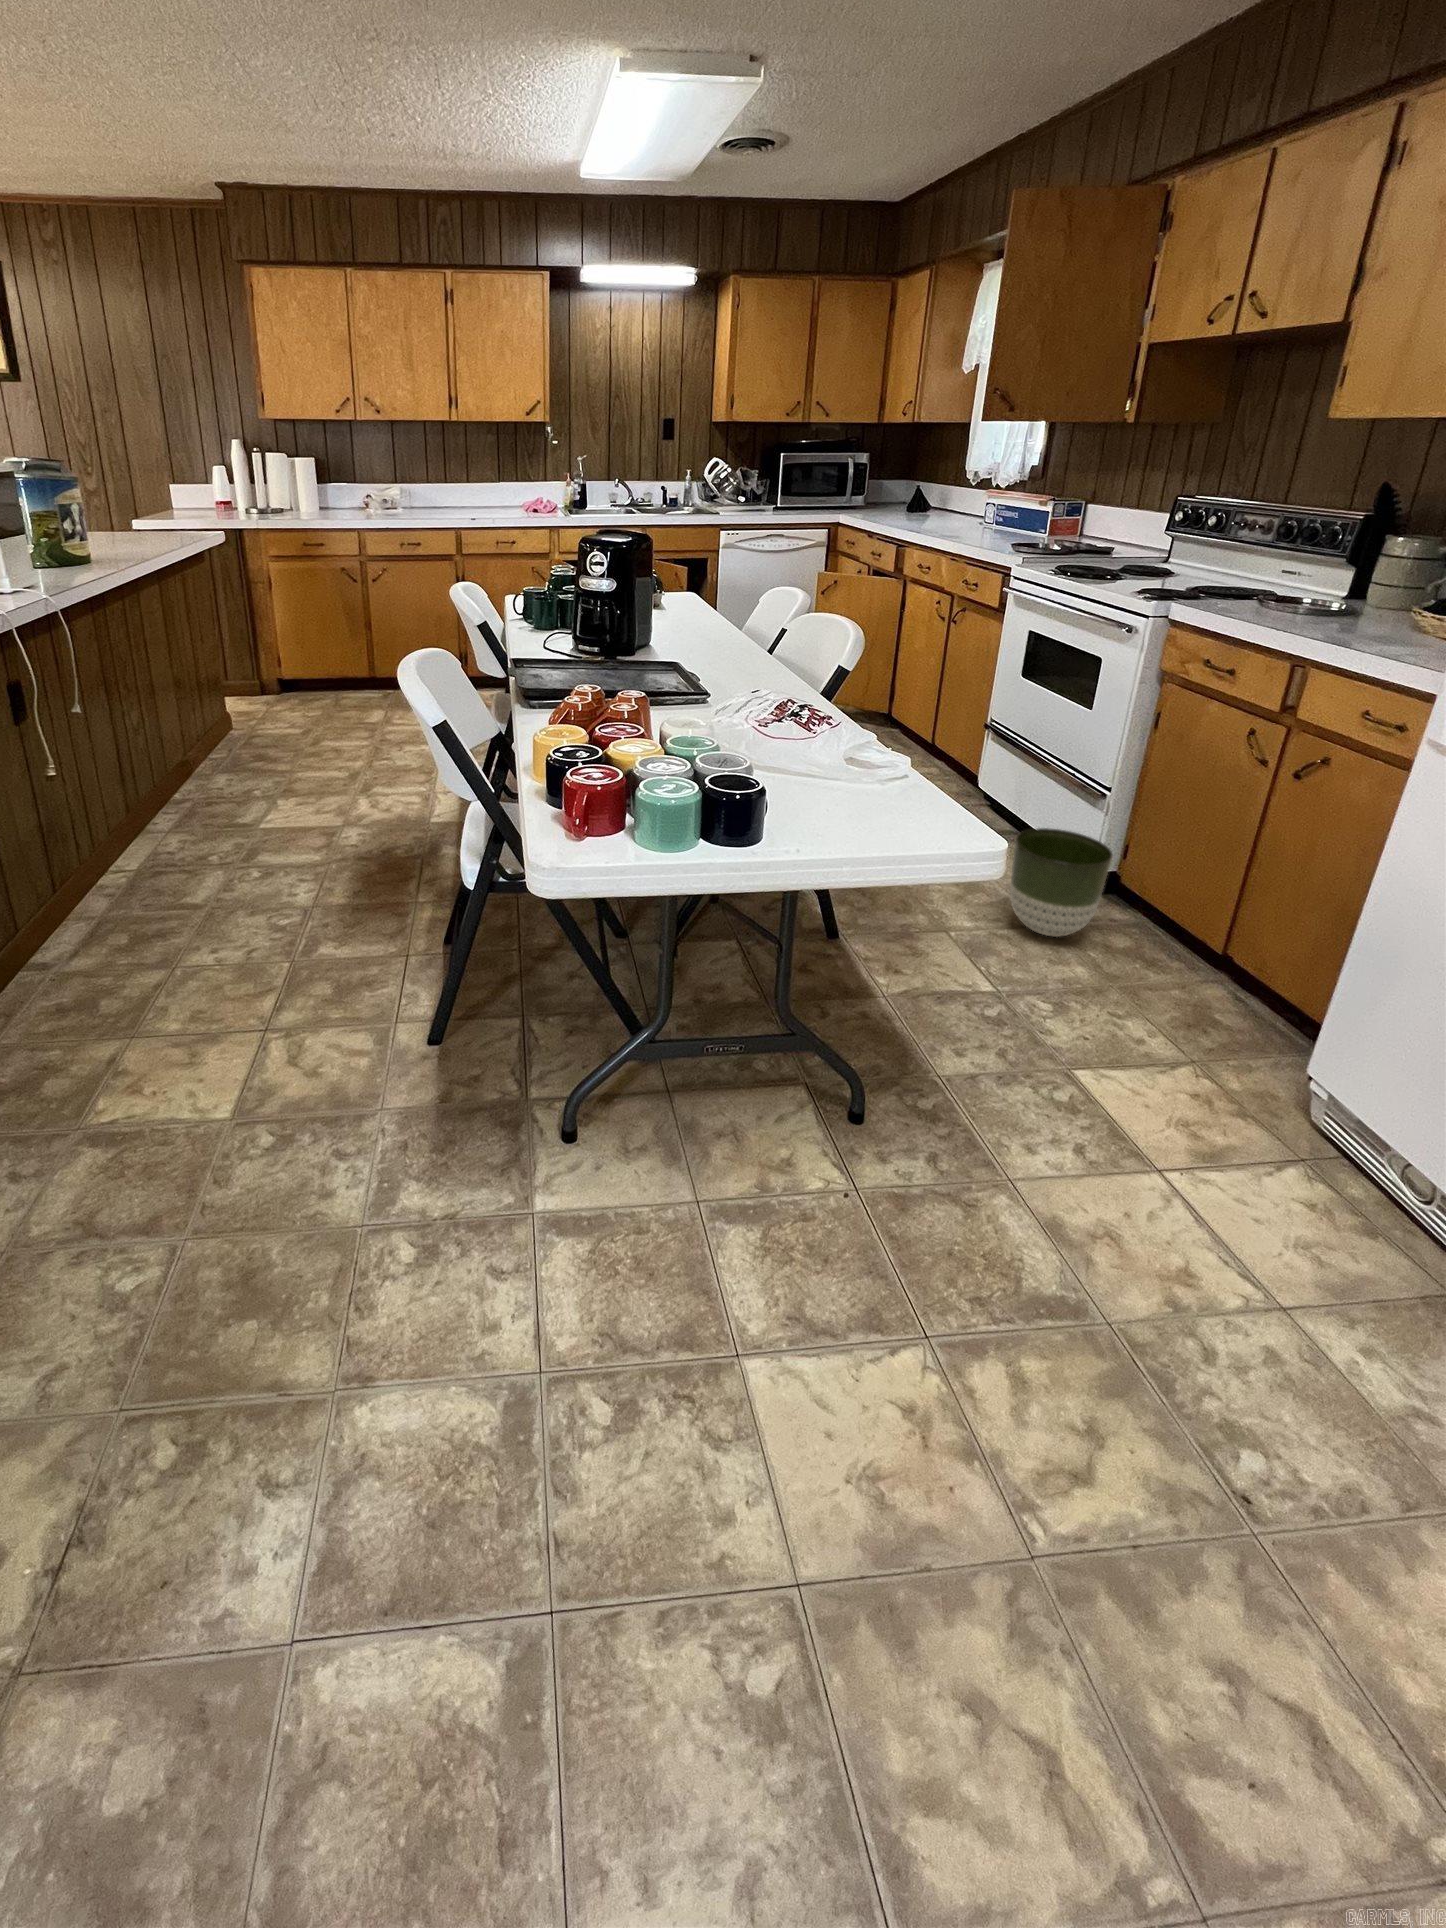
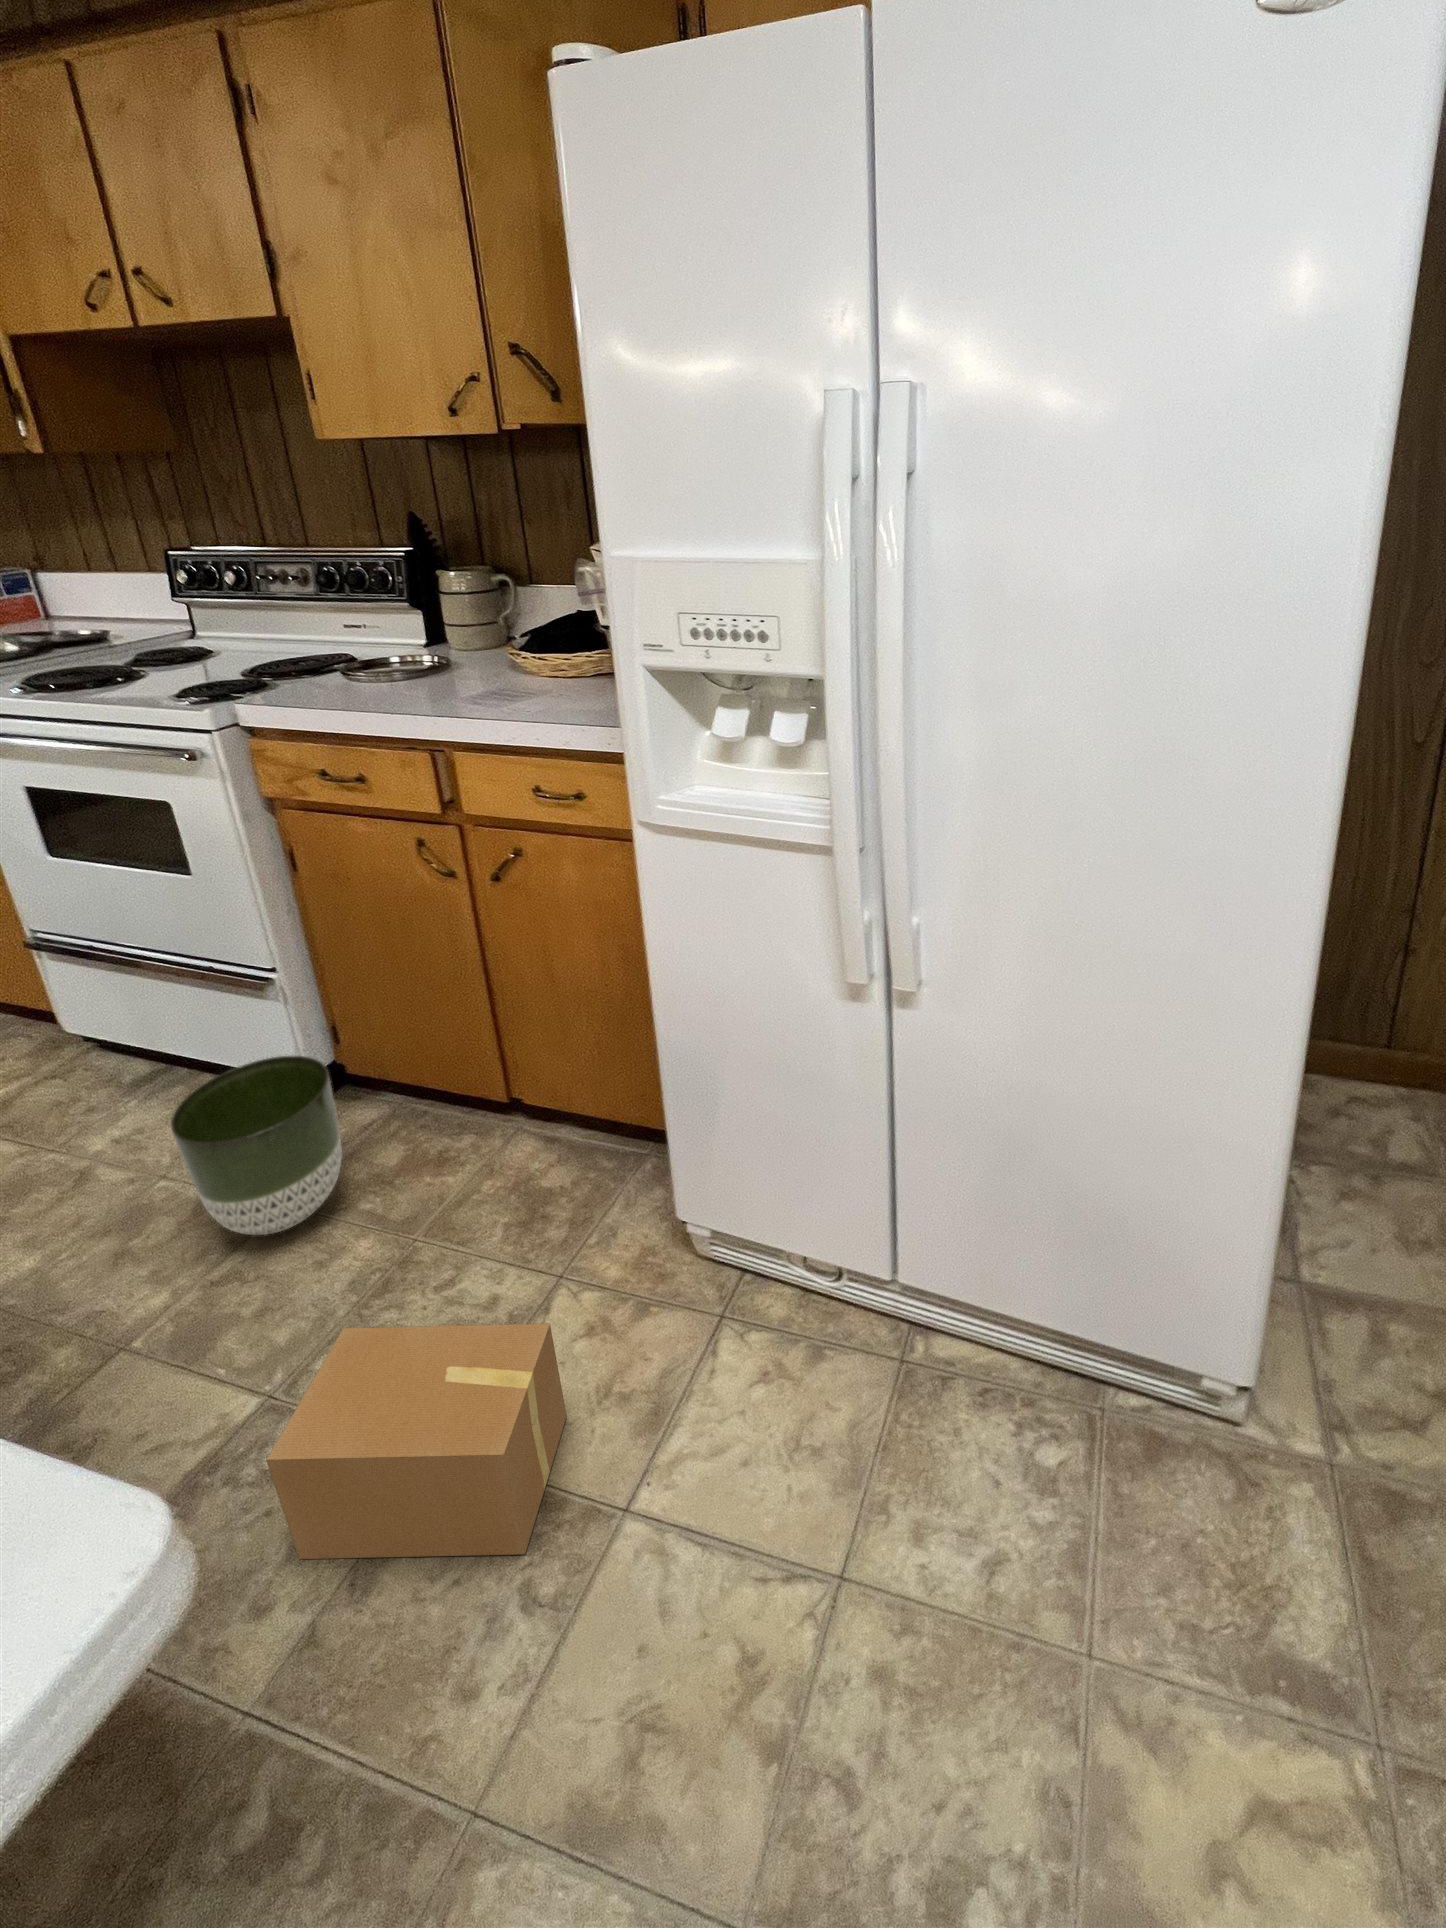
cardboard box: none [981,967,1171,1135] -> present [266,1323,567,1559]

